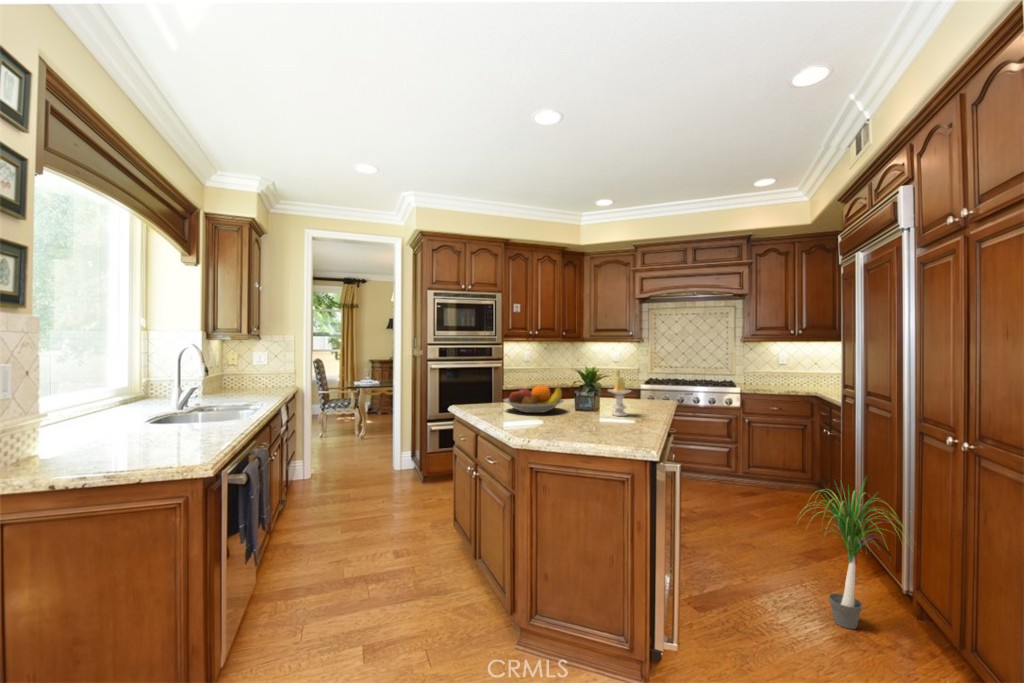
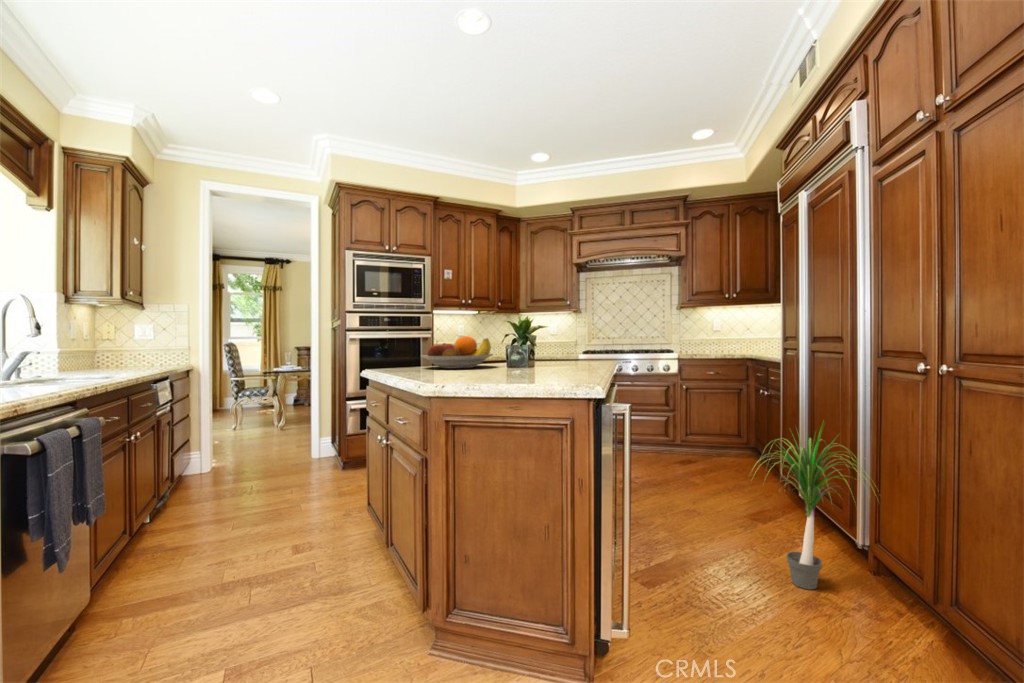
candle: present [608,369,631,416] -> none [543,314,570,368]

